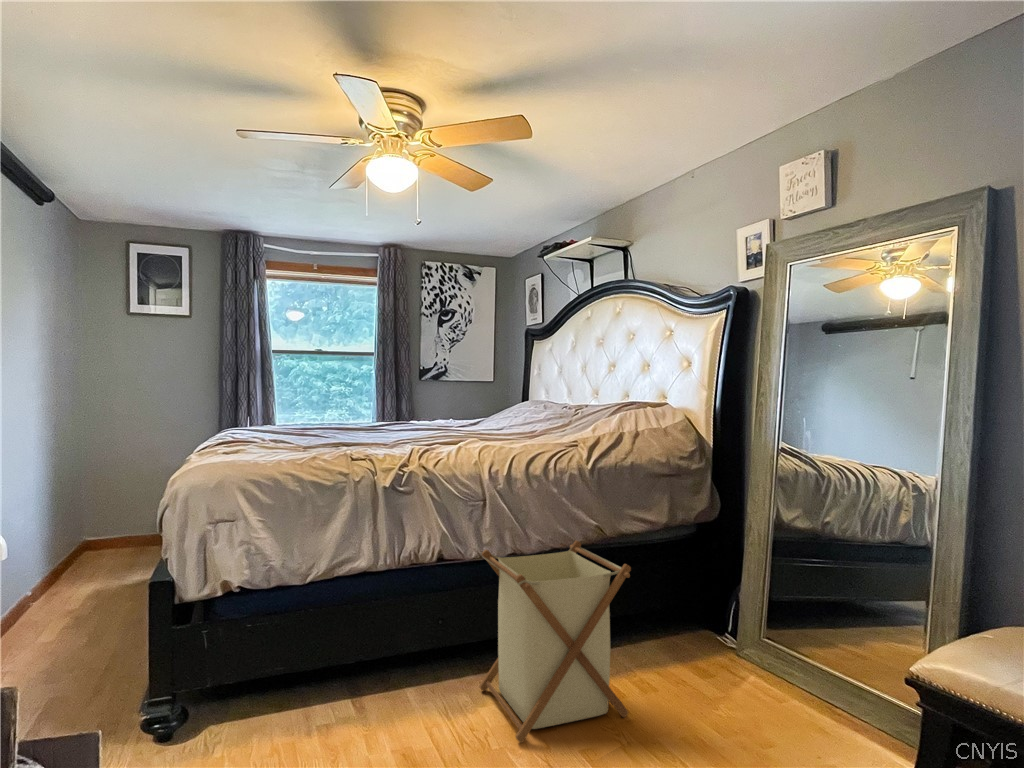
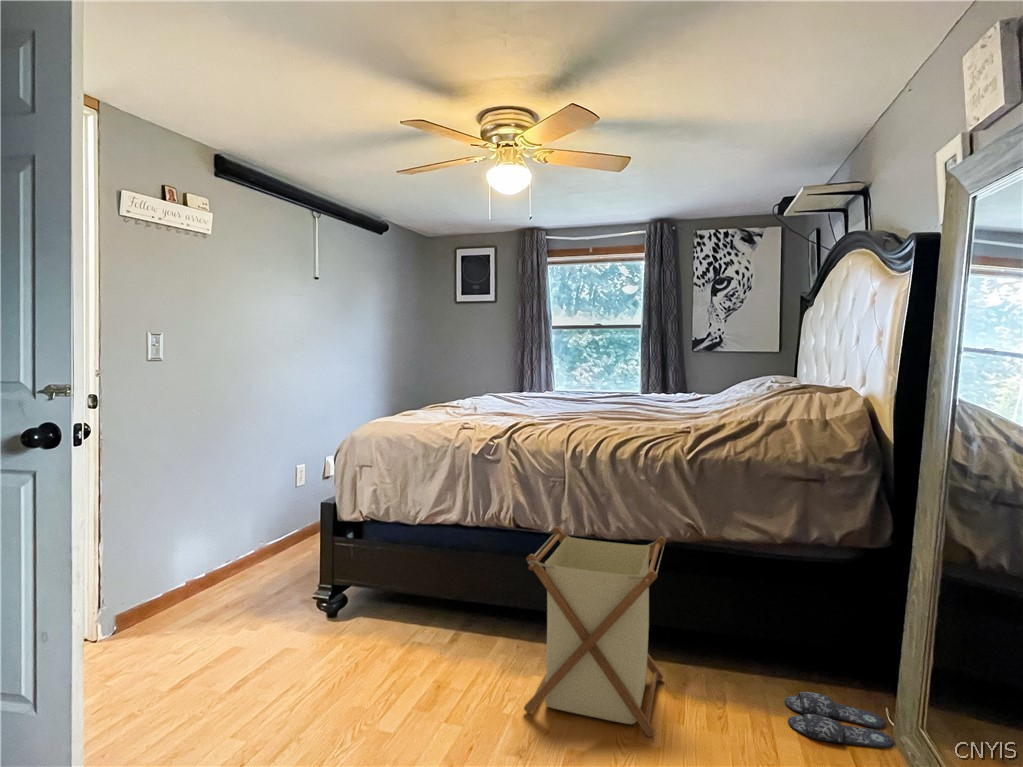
slippers: none [665,644,744,674] -> present [785,692,894,748]

